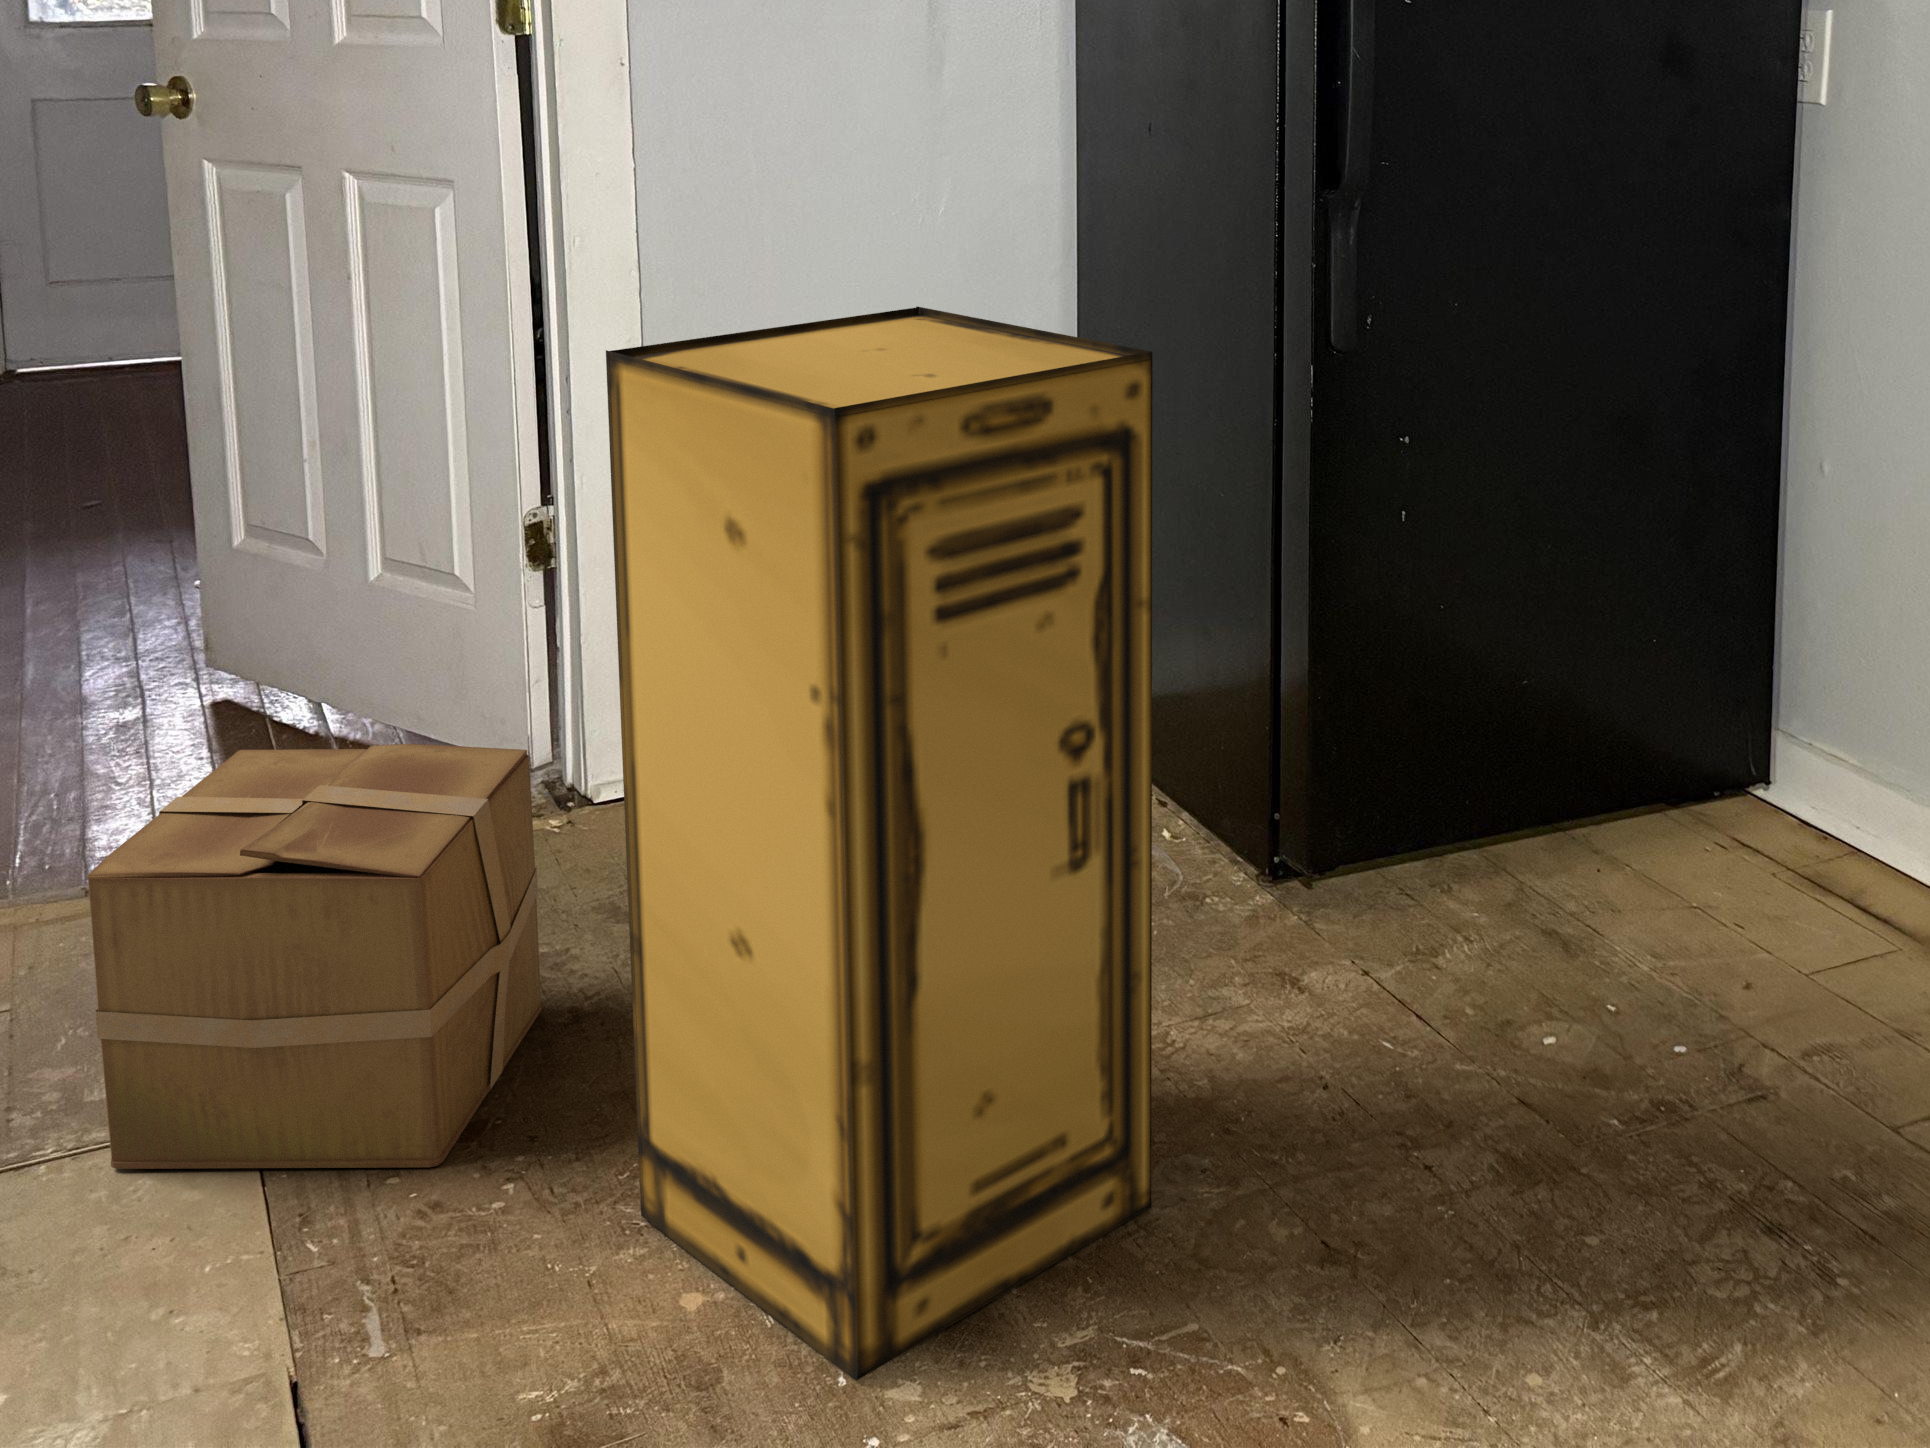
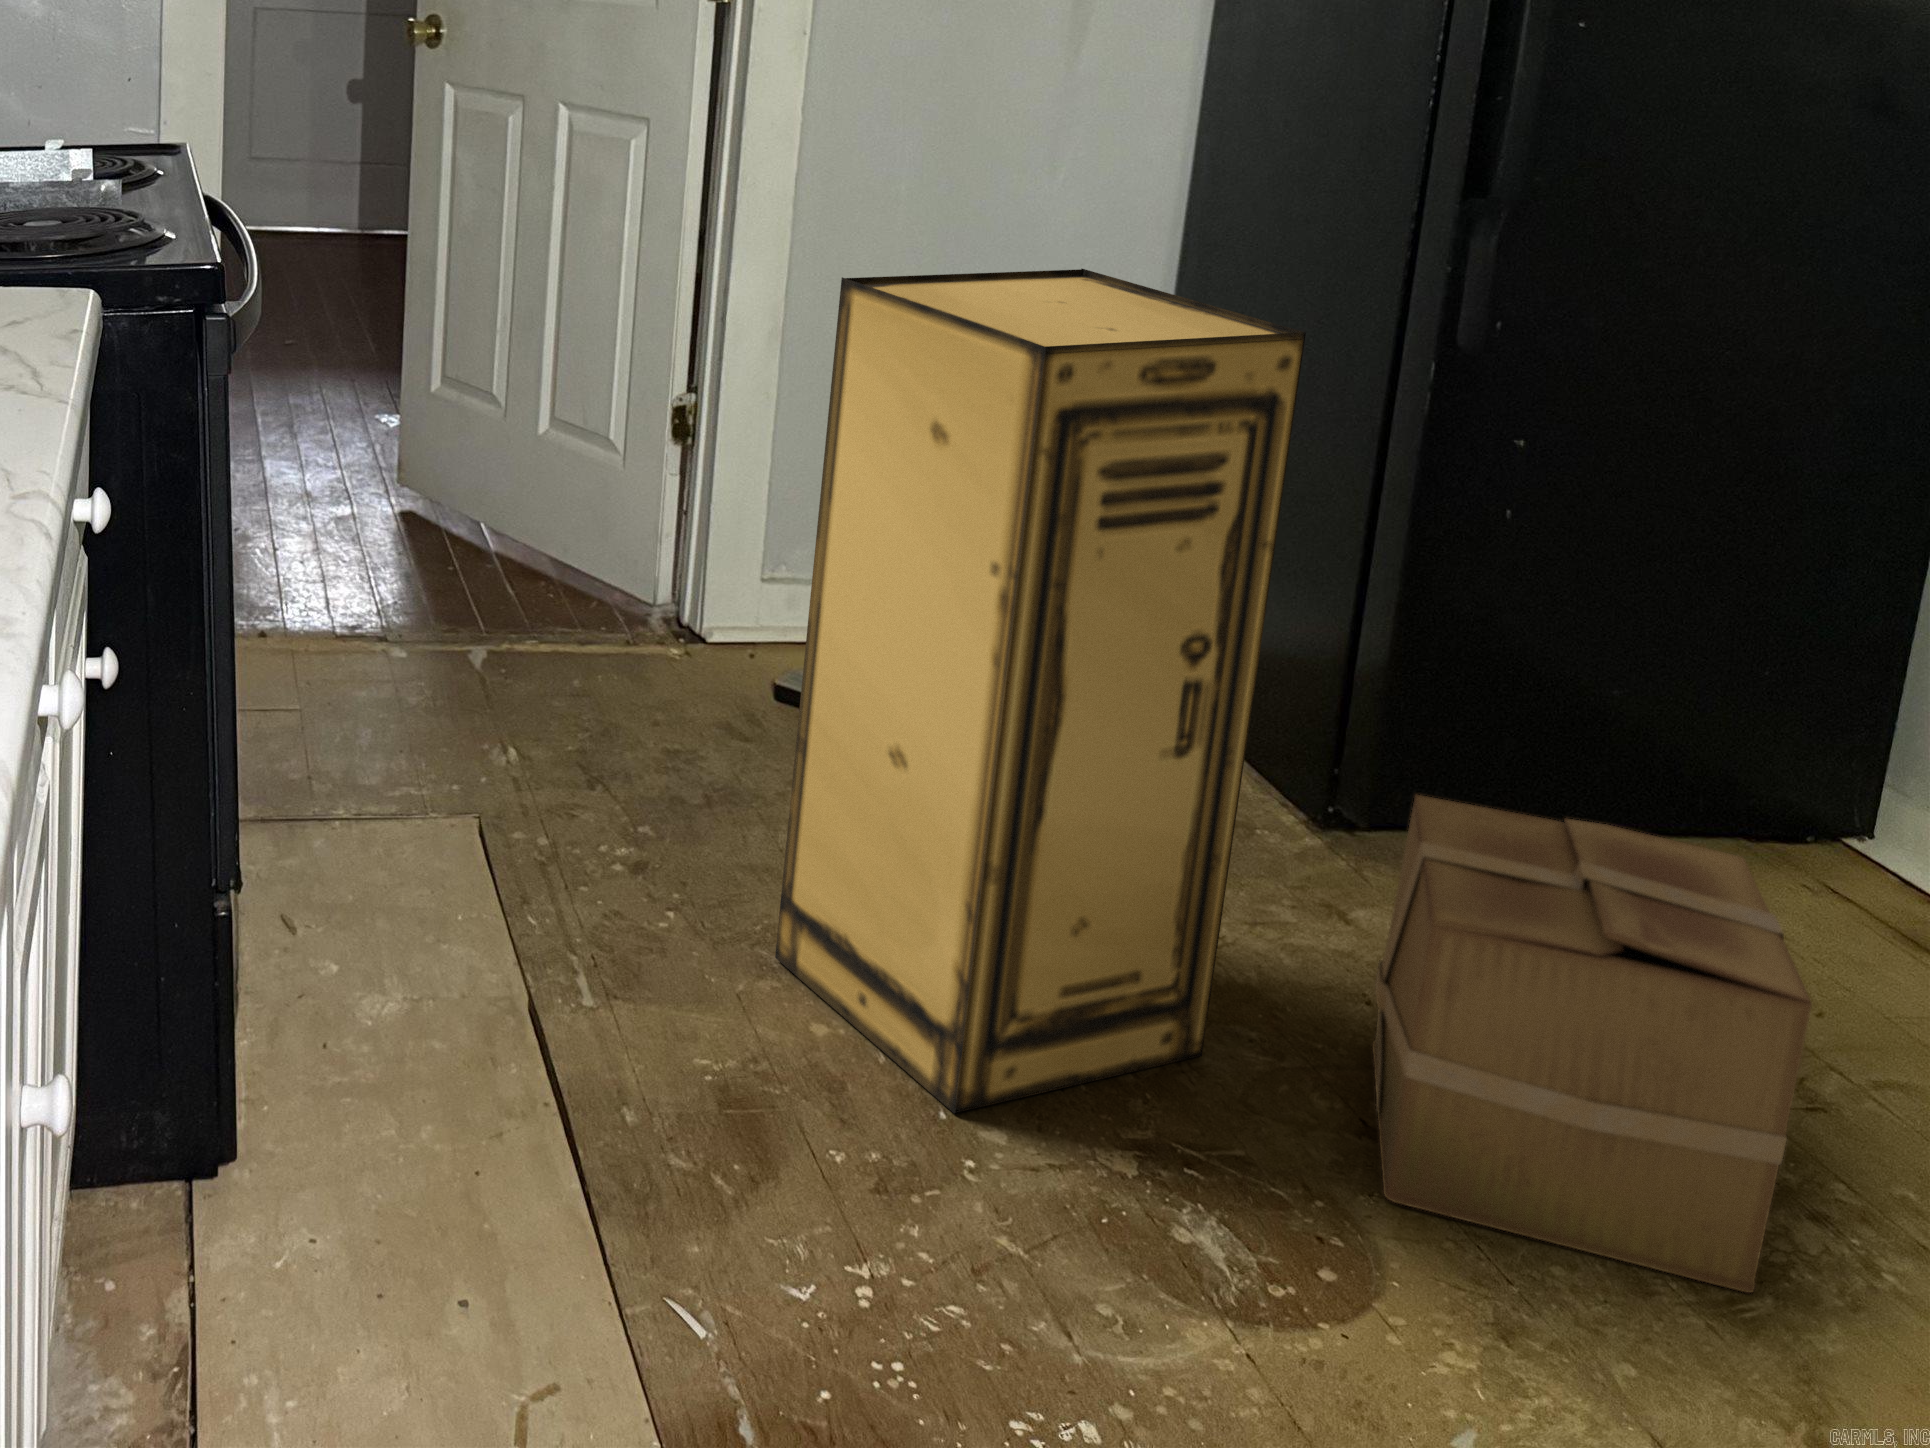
cardboard box: present [87,744,542,1169] -> present [1372,795,1812,1293]

